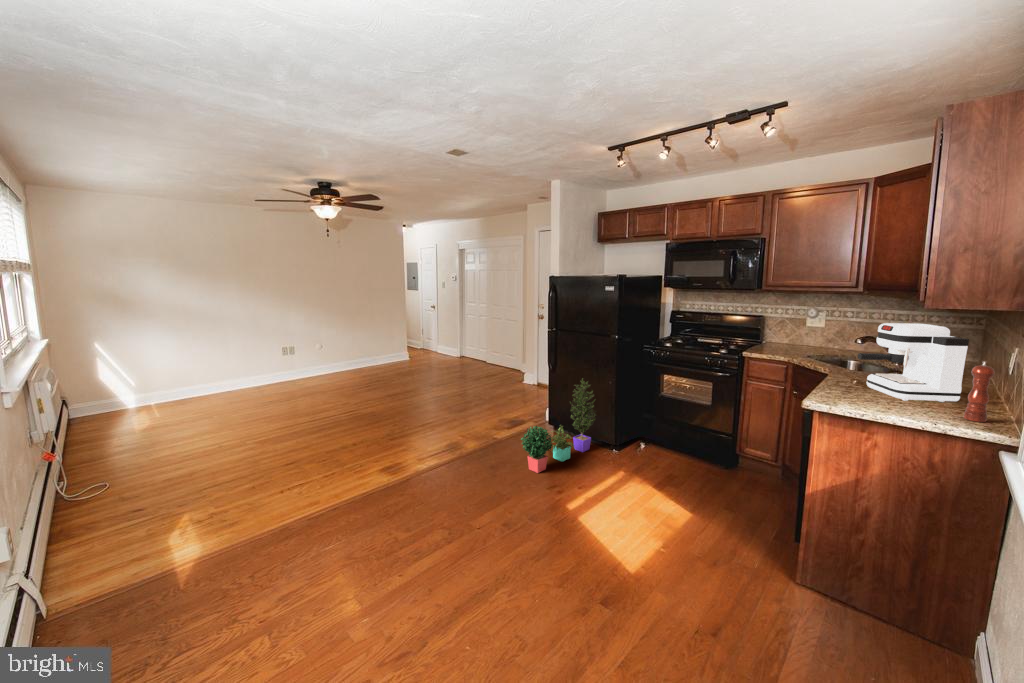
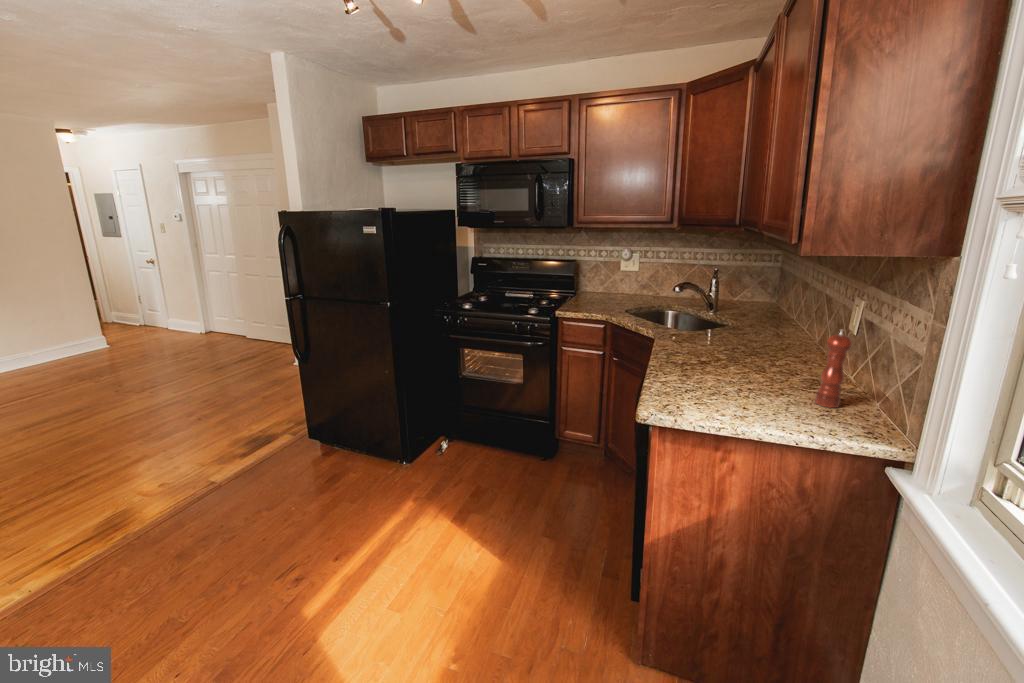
coffee maker: present [858,323,969,402] -> none [691,273,810,378]
potted plant: present [521,379,596,473] -> none [261,362,384,517]

